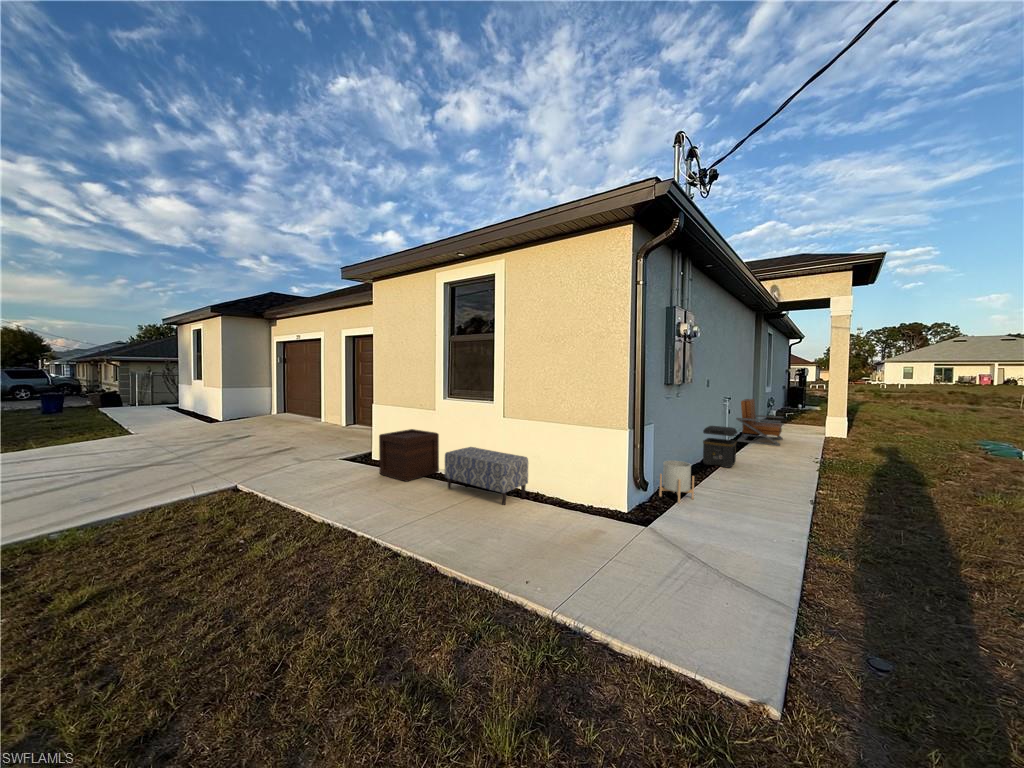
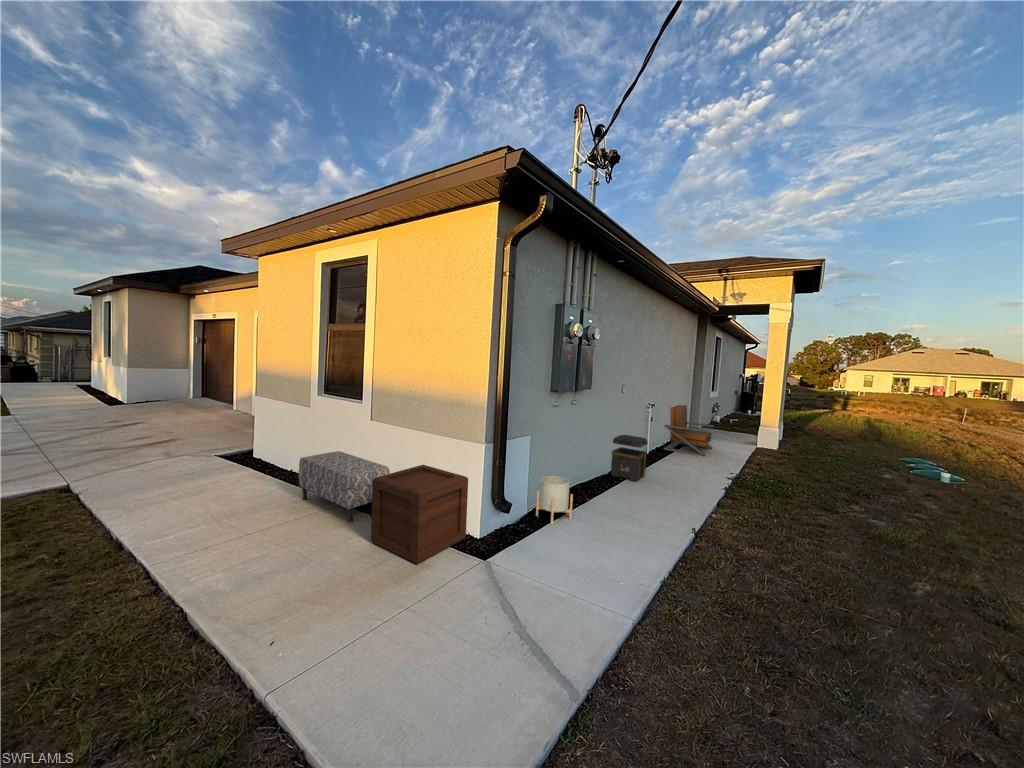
wooden crate: present [379,429,439,482] -> present [371,465,468,564]

